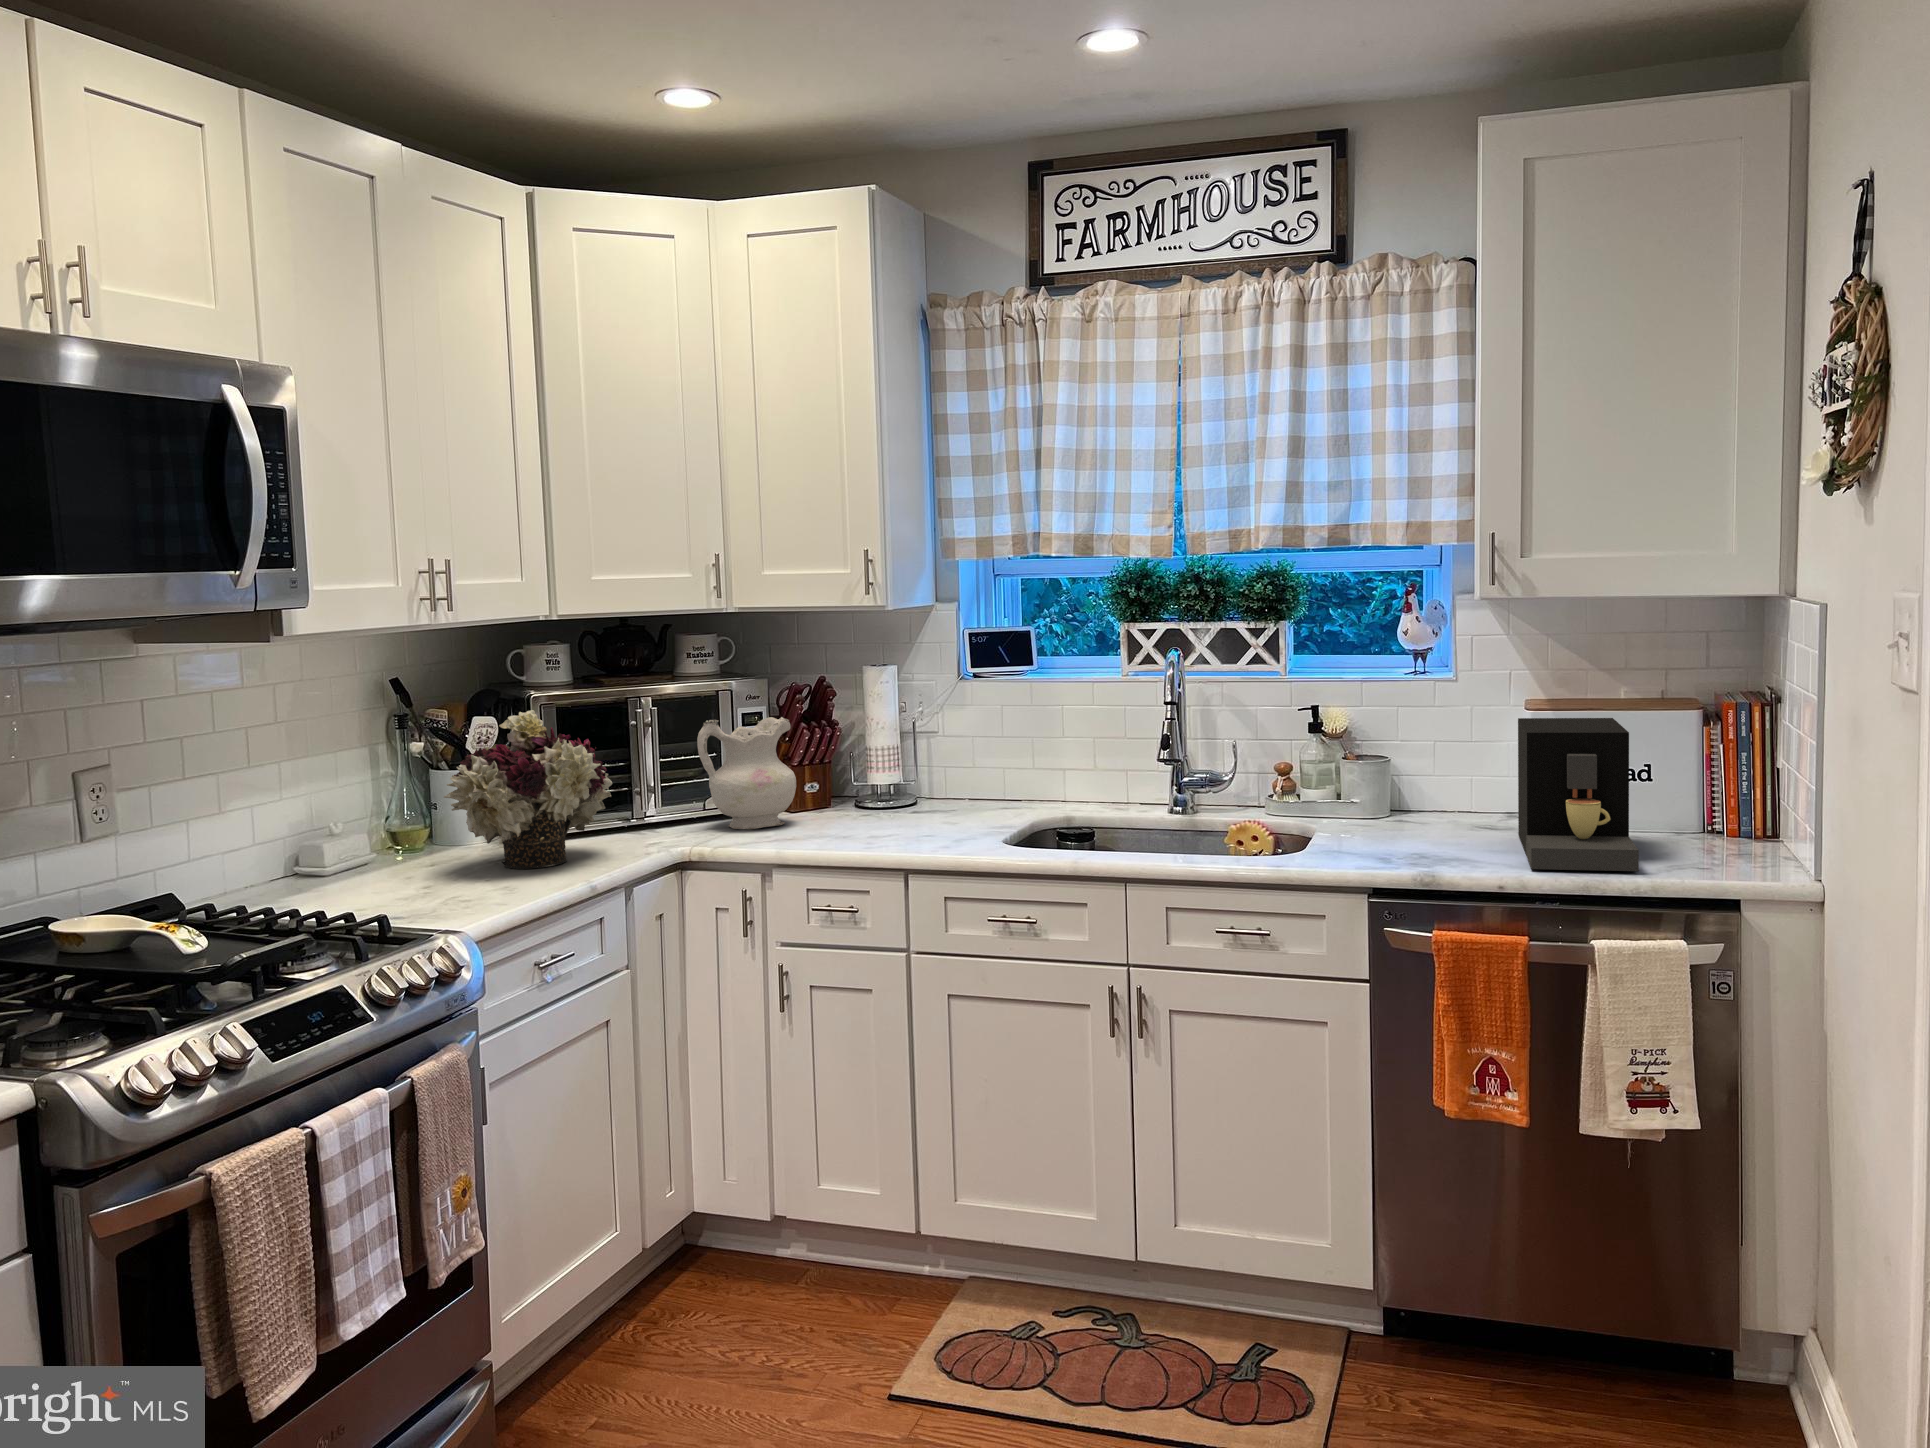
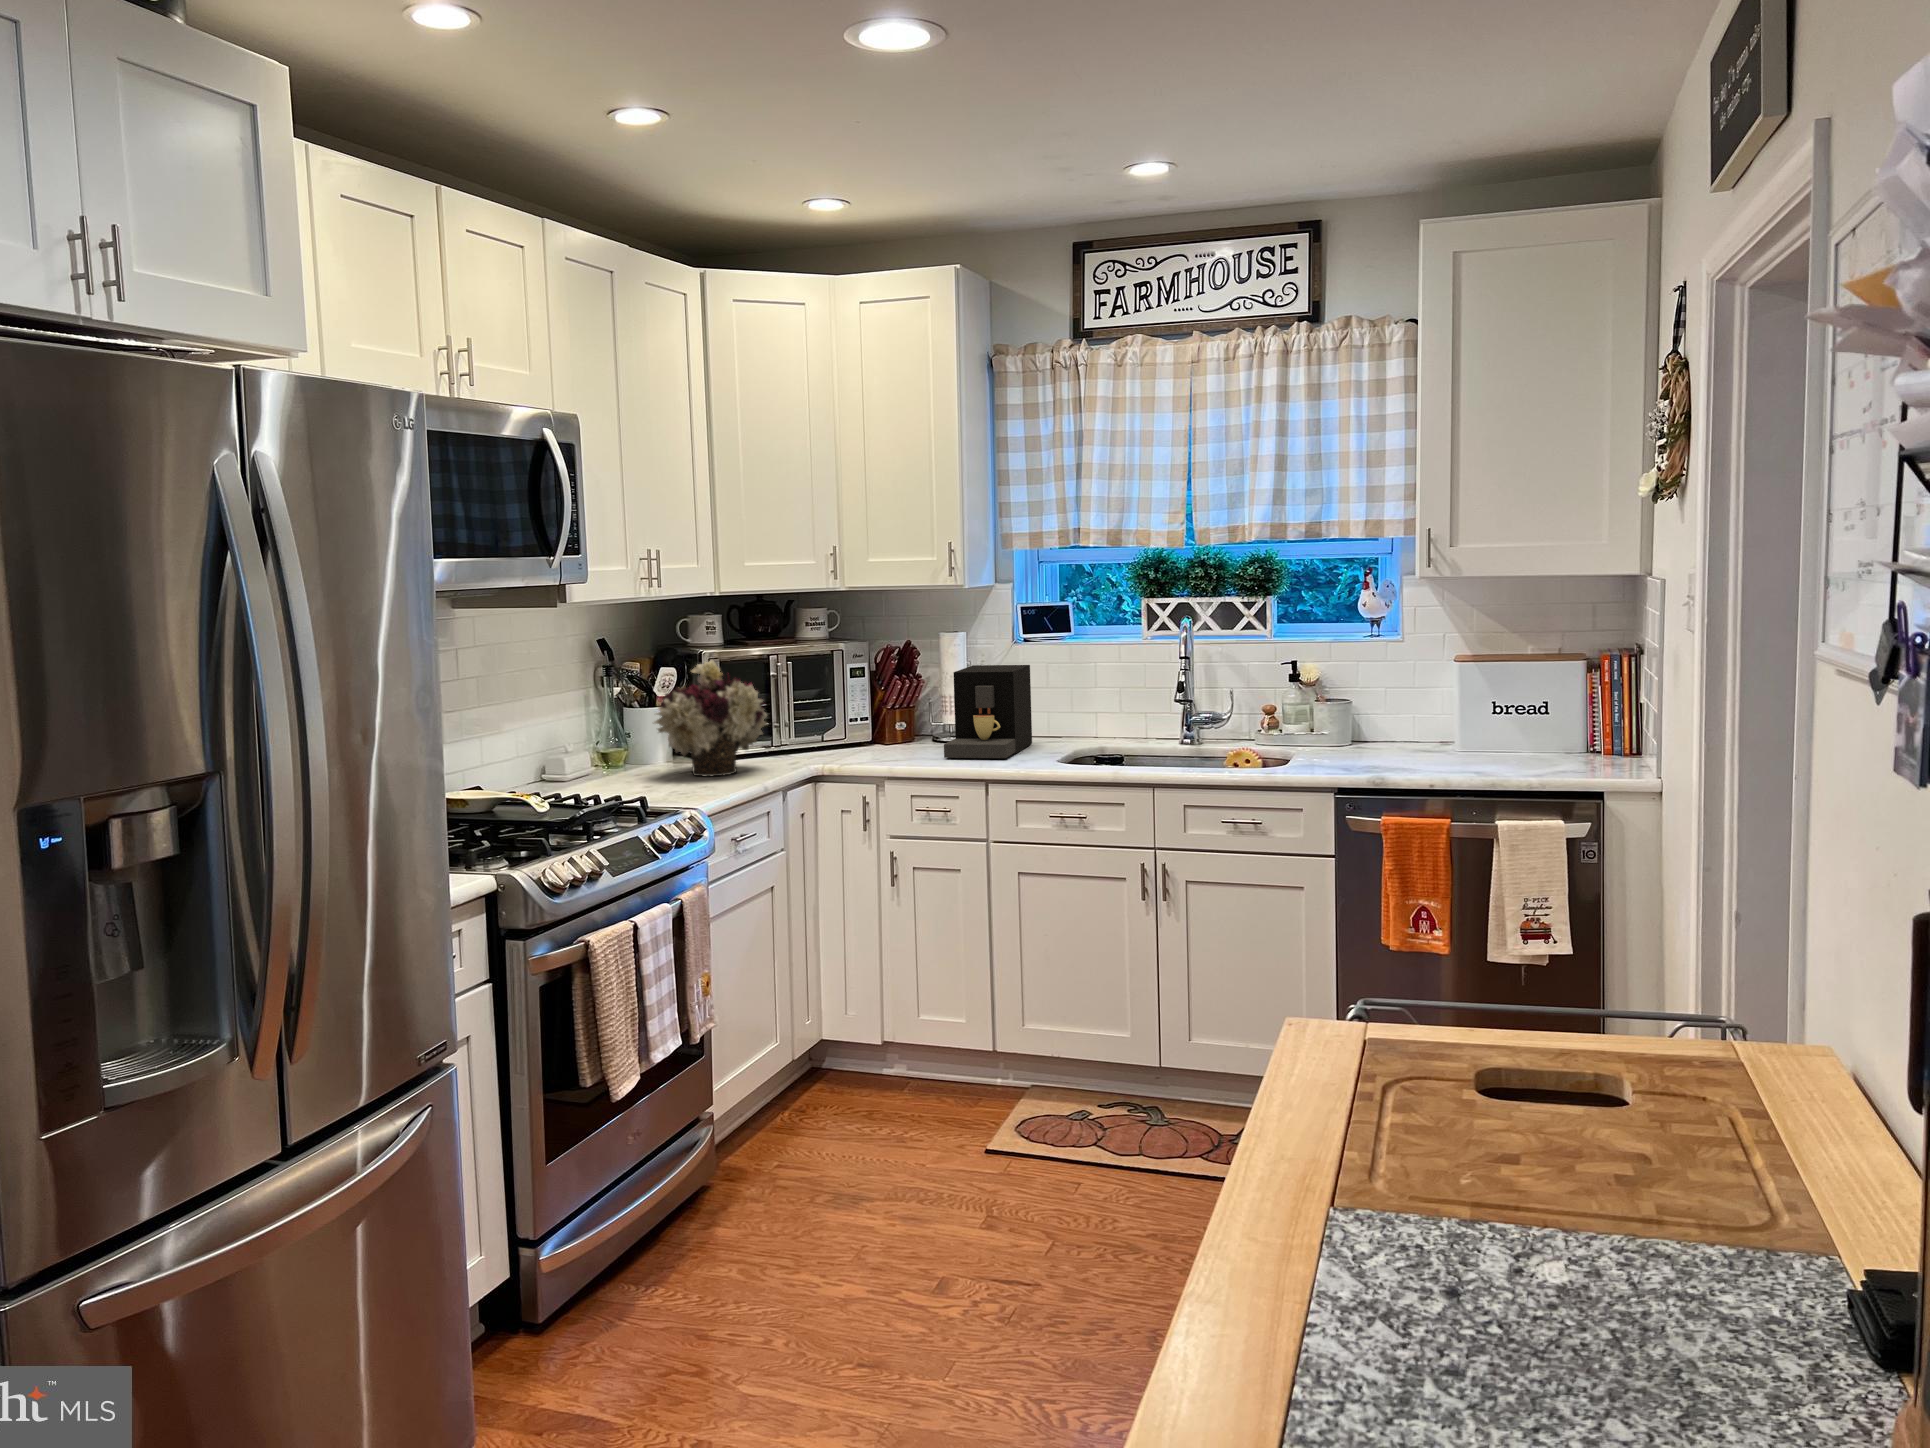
ceramic pitcher: present [697,717,796,829] -> none [822,669,895,754]
coffee maker: present [1518,718,1639,871] -> present [944,665,1032,758]

